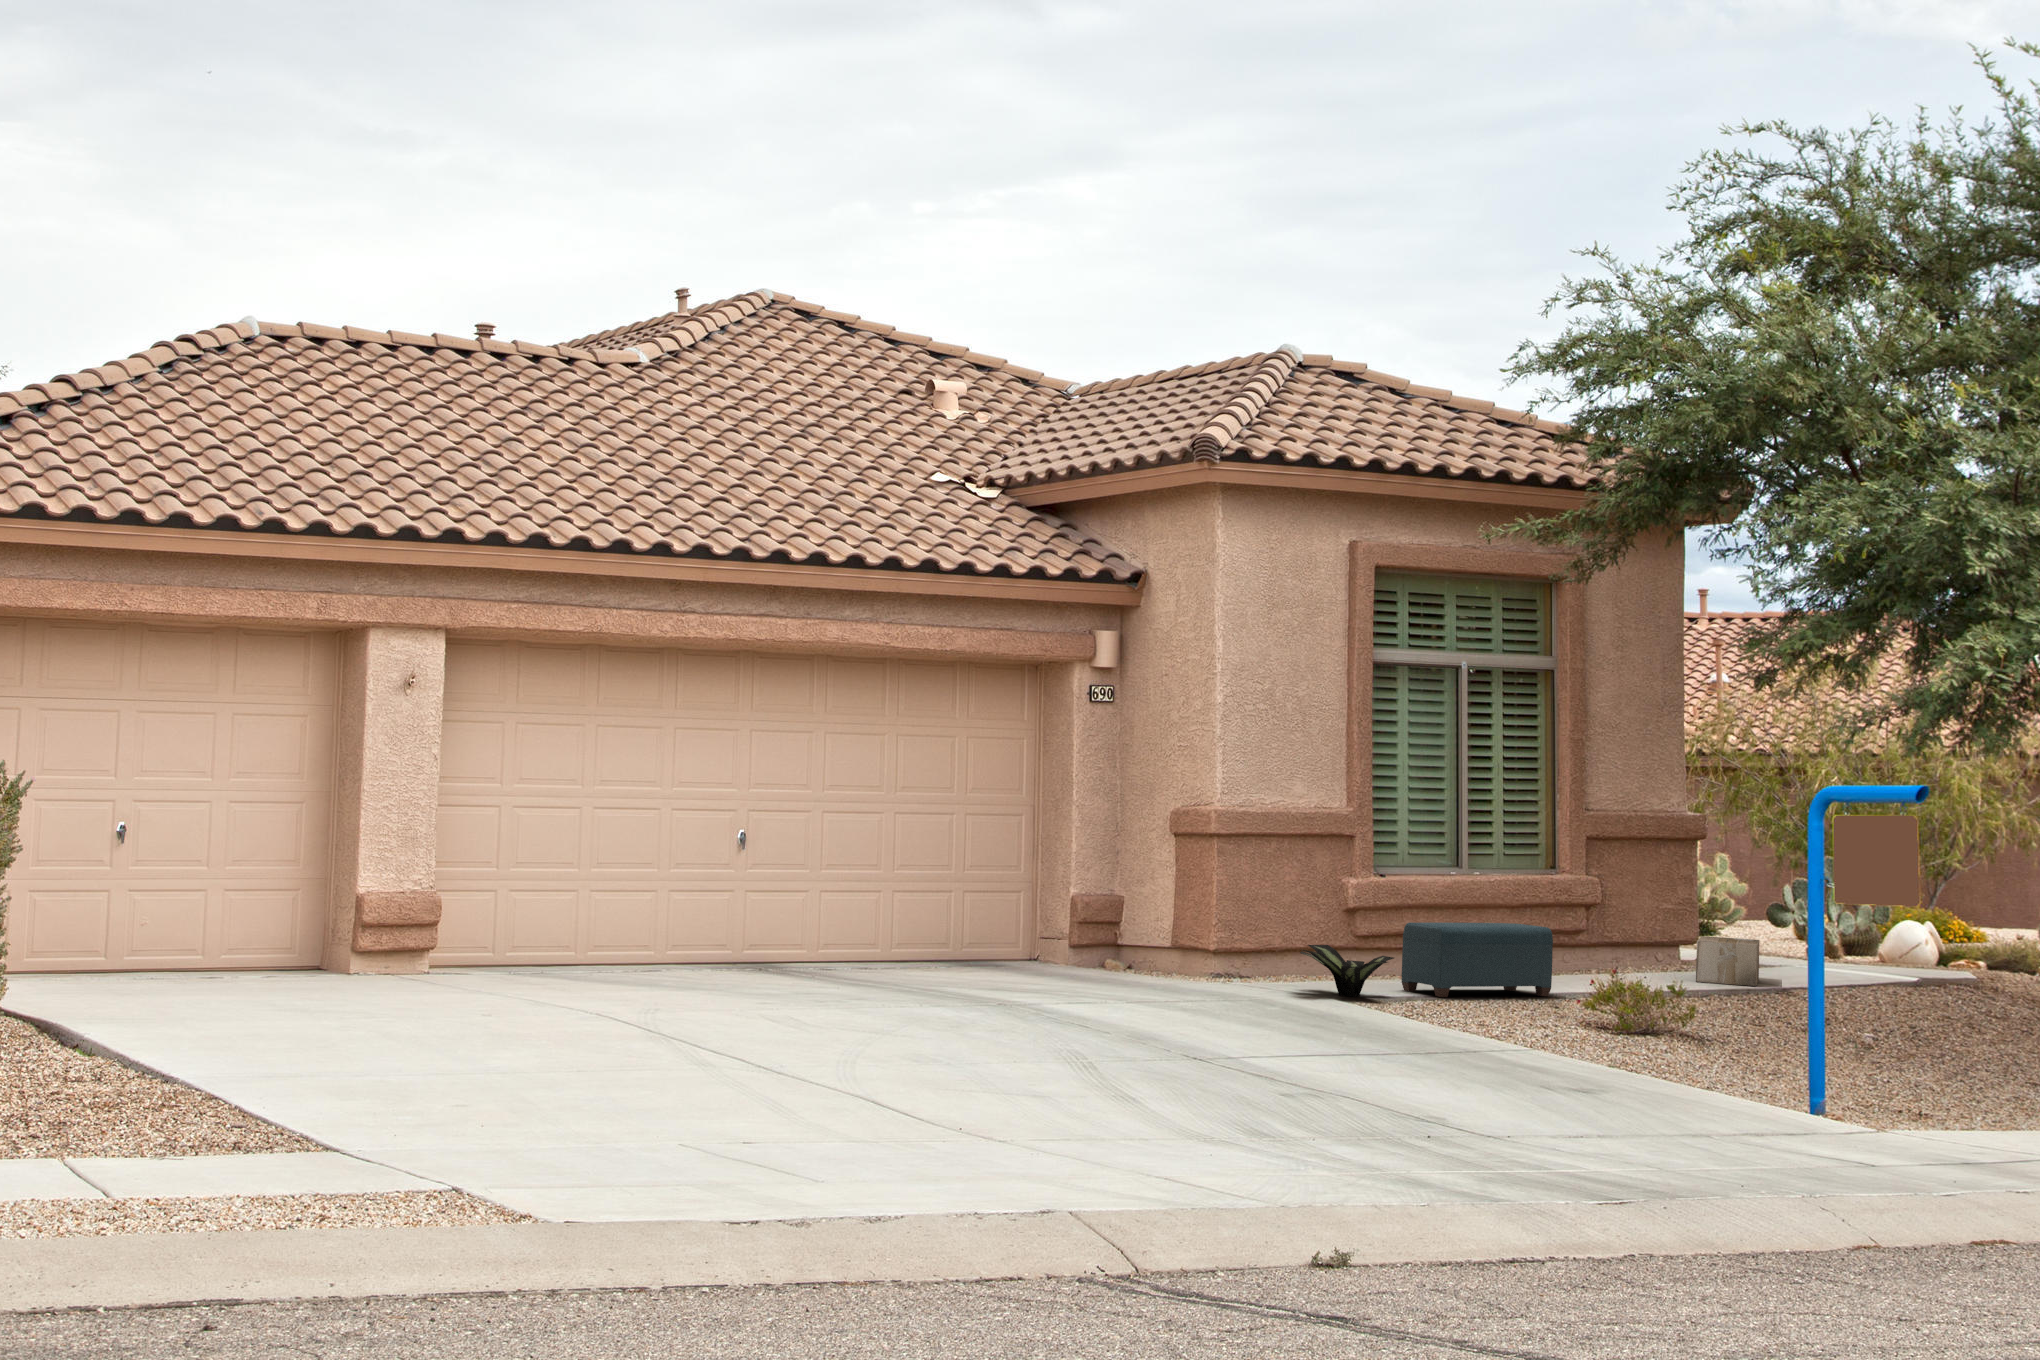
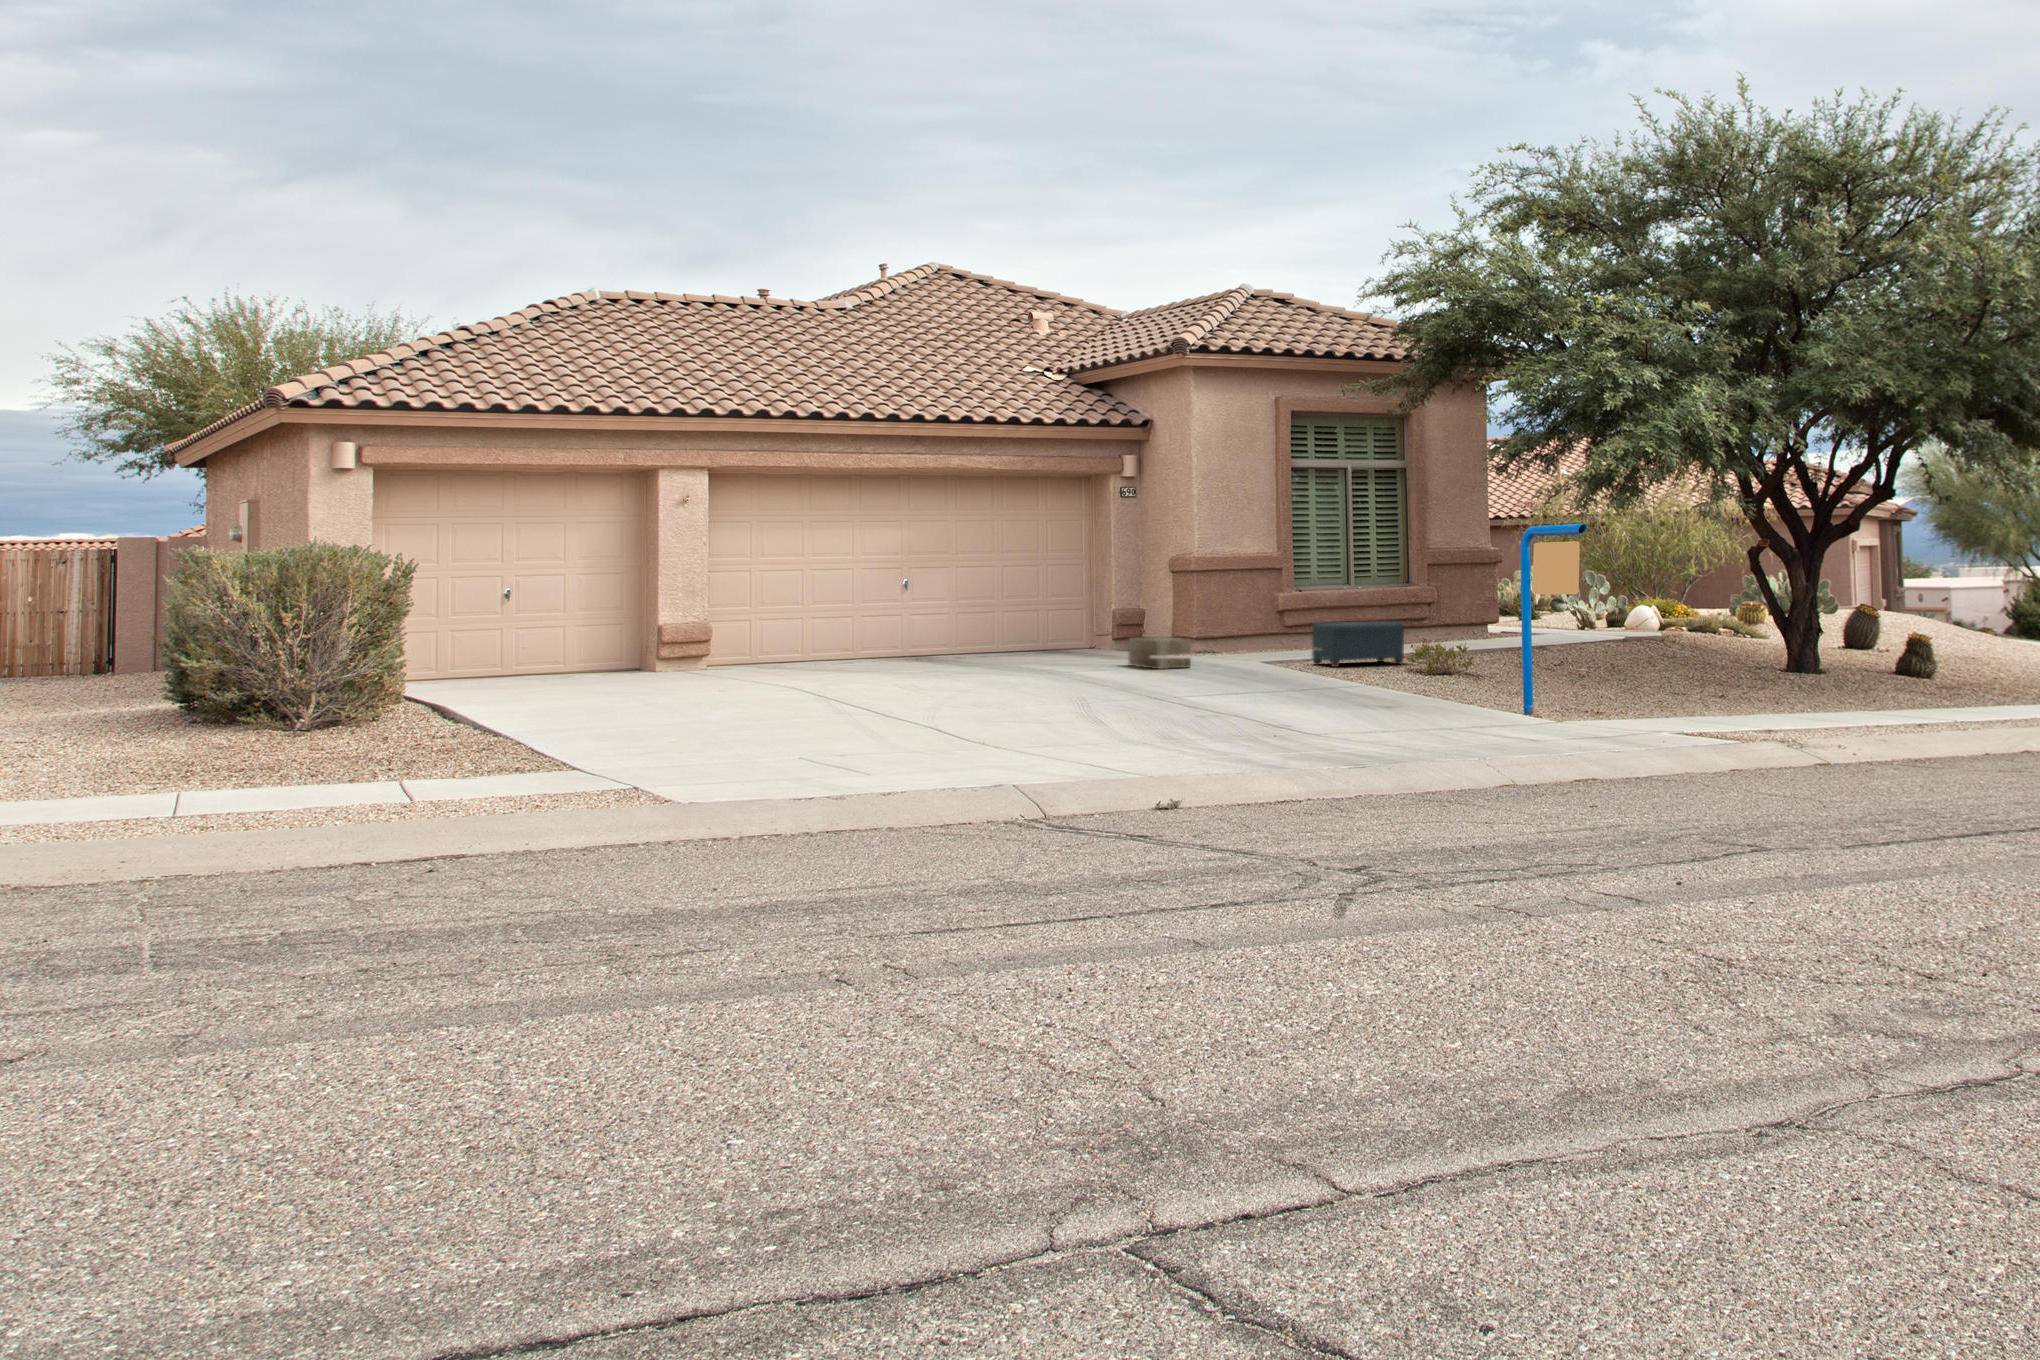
cardboard box: present [1696,936,1760,986] -> present [1128,637,1191,669]
potted plant: present [1300,945,1394,997] -> none [1245,639,1306,669]

